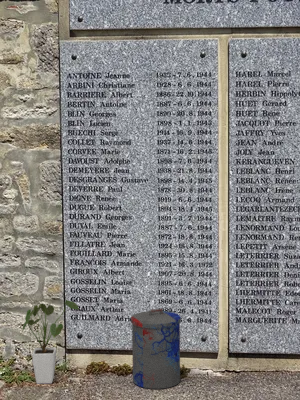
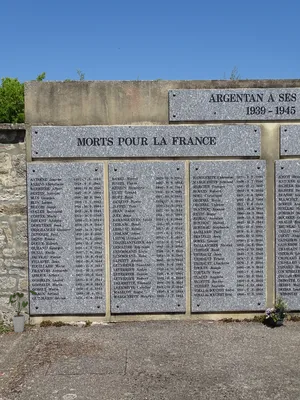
trash can: present [131,309,181,389] -> none [62,292,87,332]

